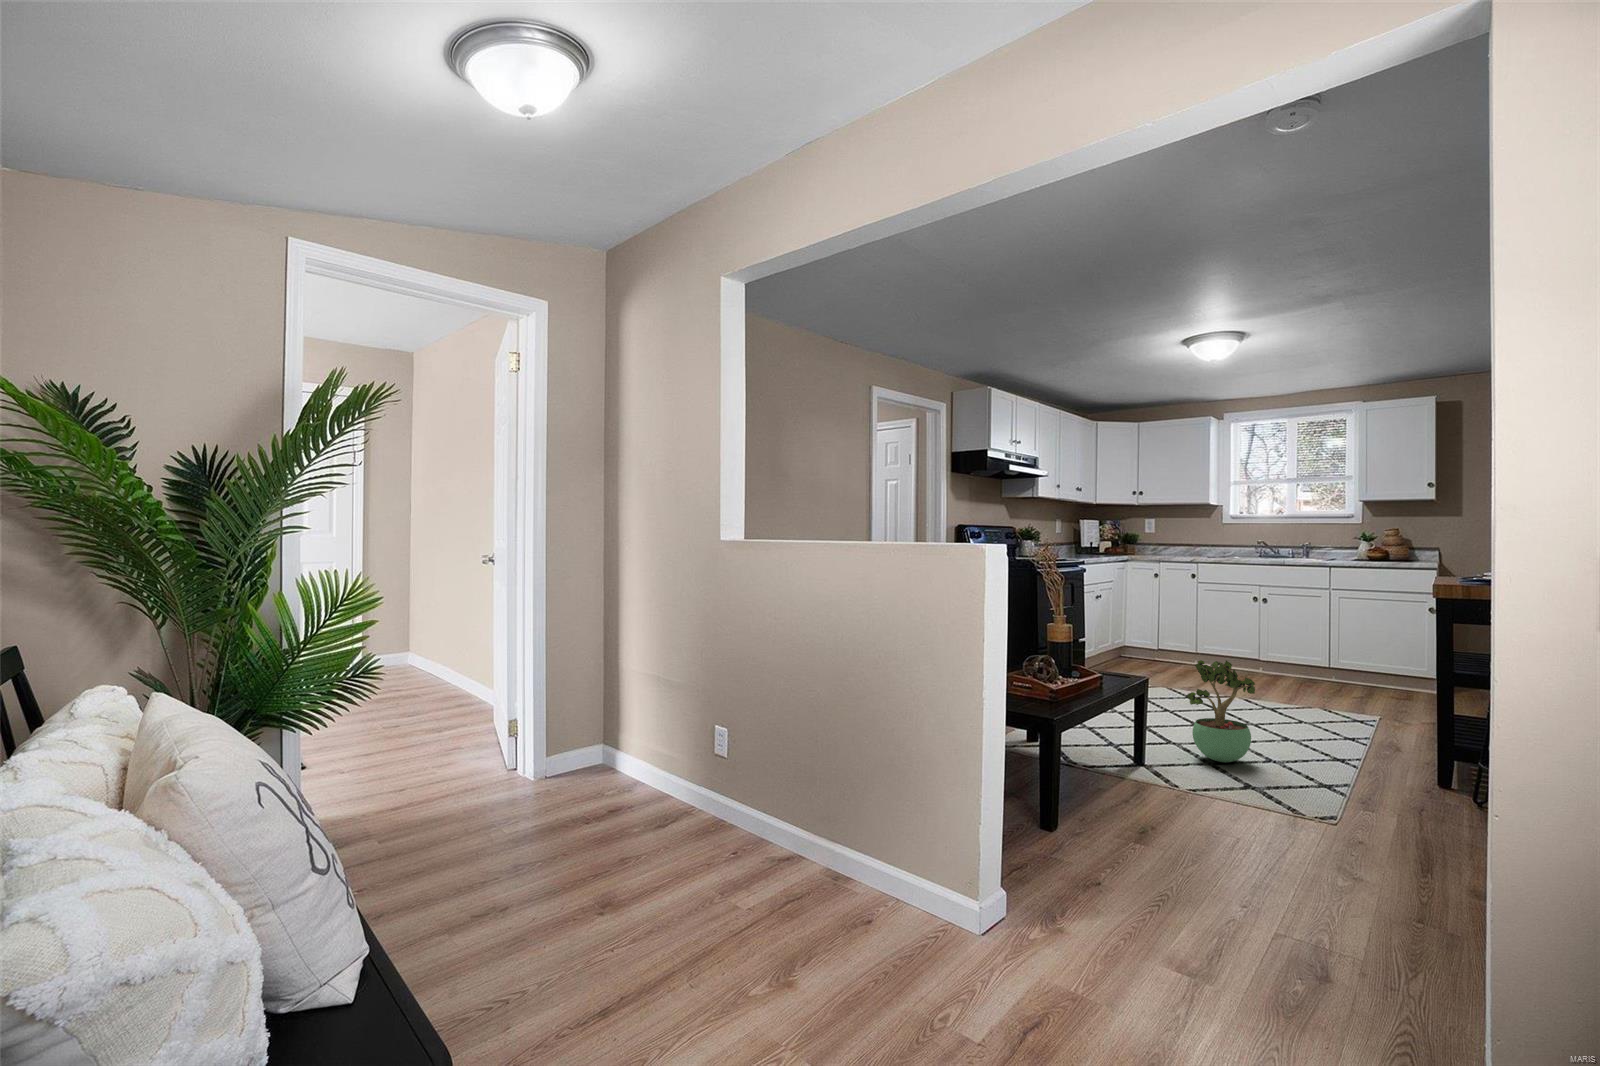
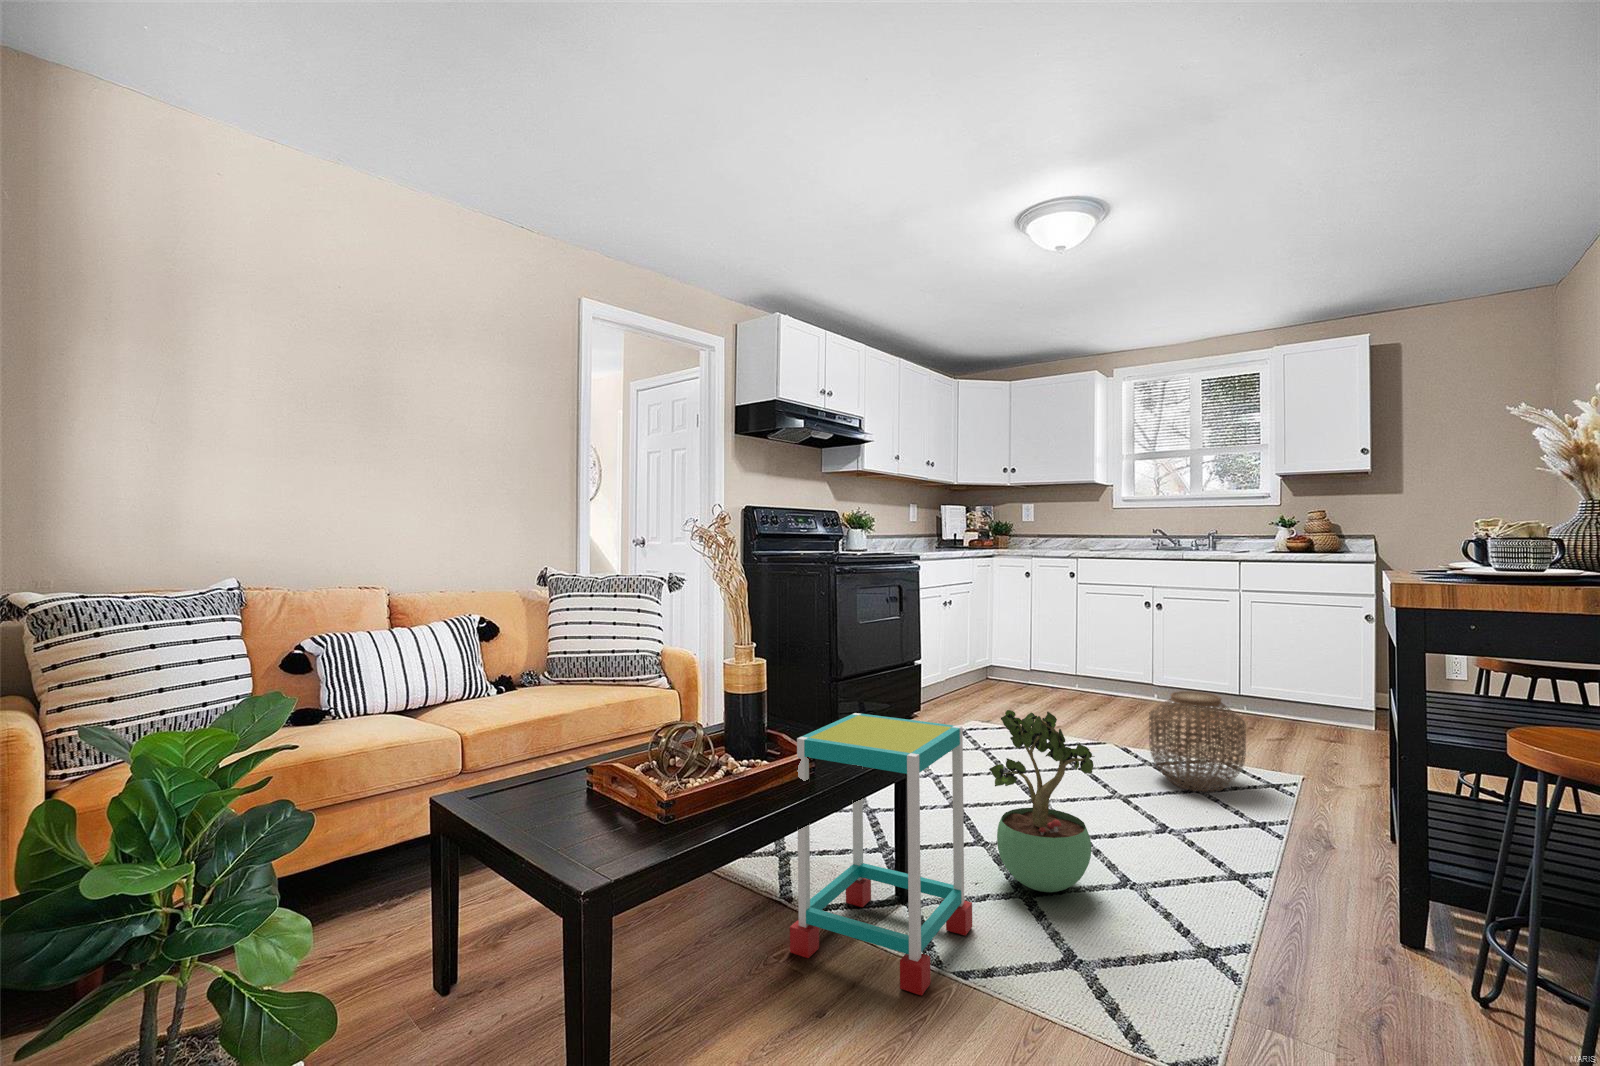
woven basket: none [1270,658,1339,723] -> present [1149,691,1246,792]
side table: none [1096,660,1189,794] -> present [790,713,972,995]

